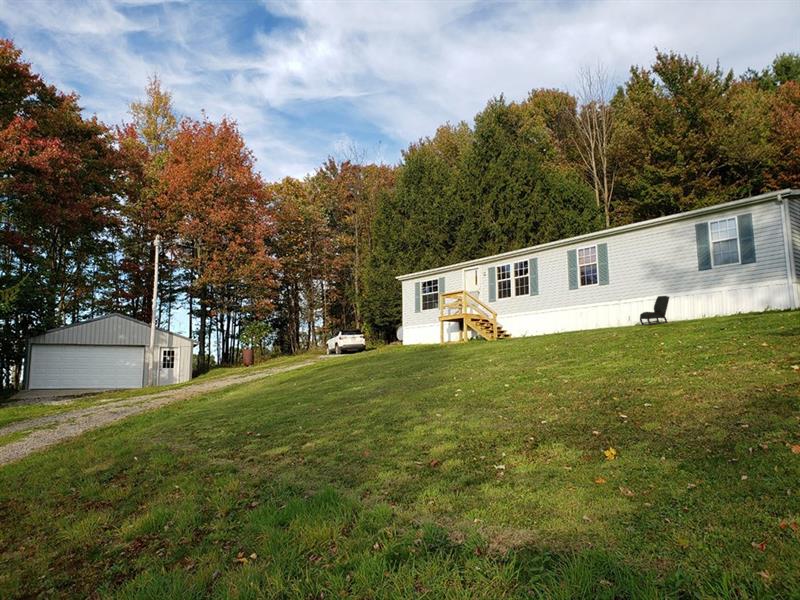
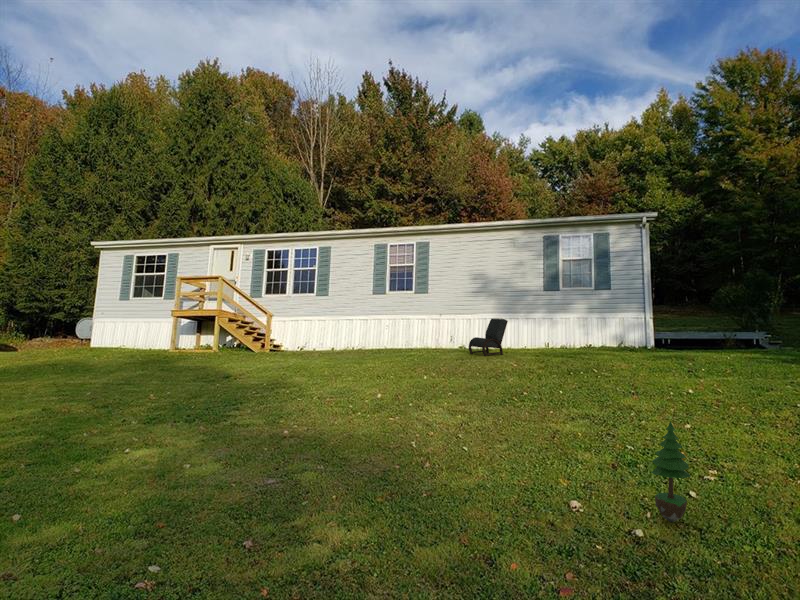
potted tree: none [572,347,586,384] -> present [651,422,691,522]

